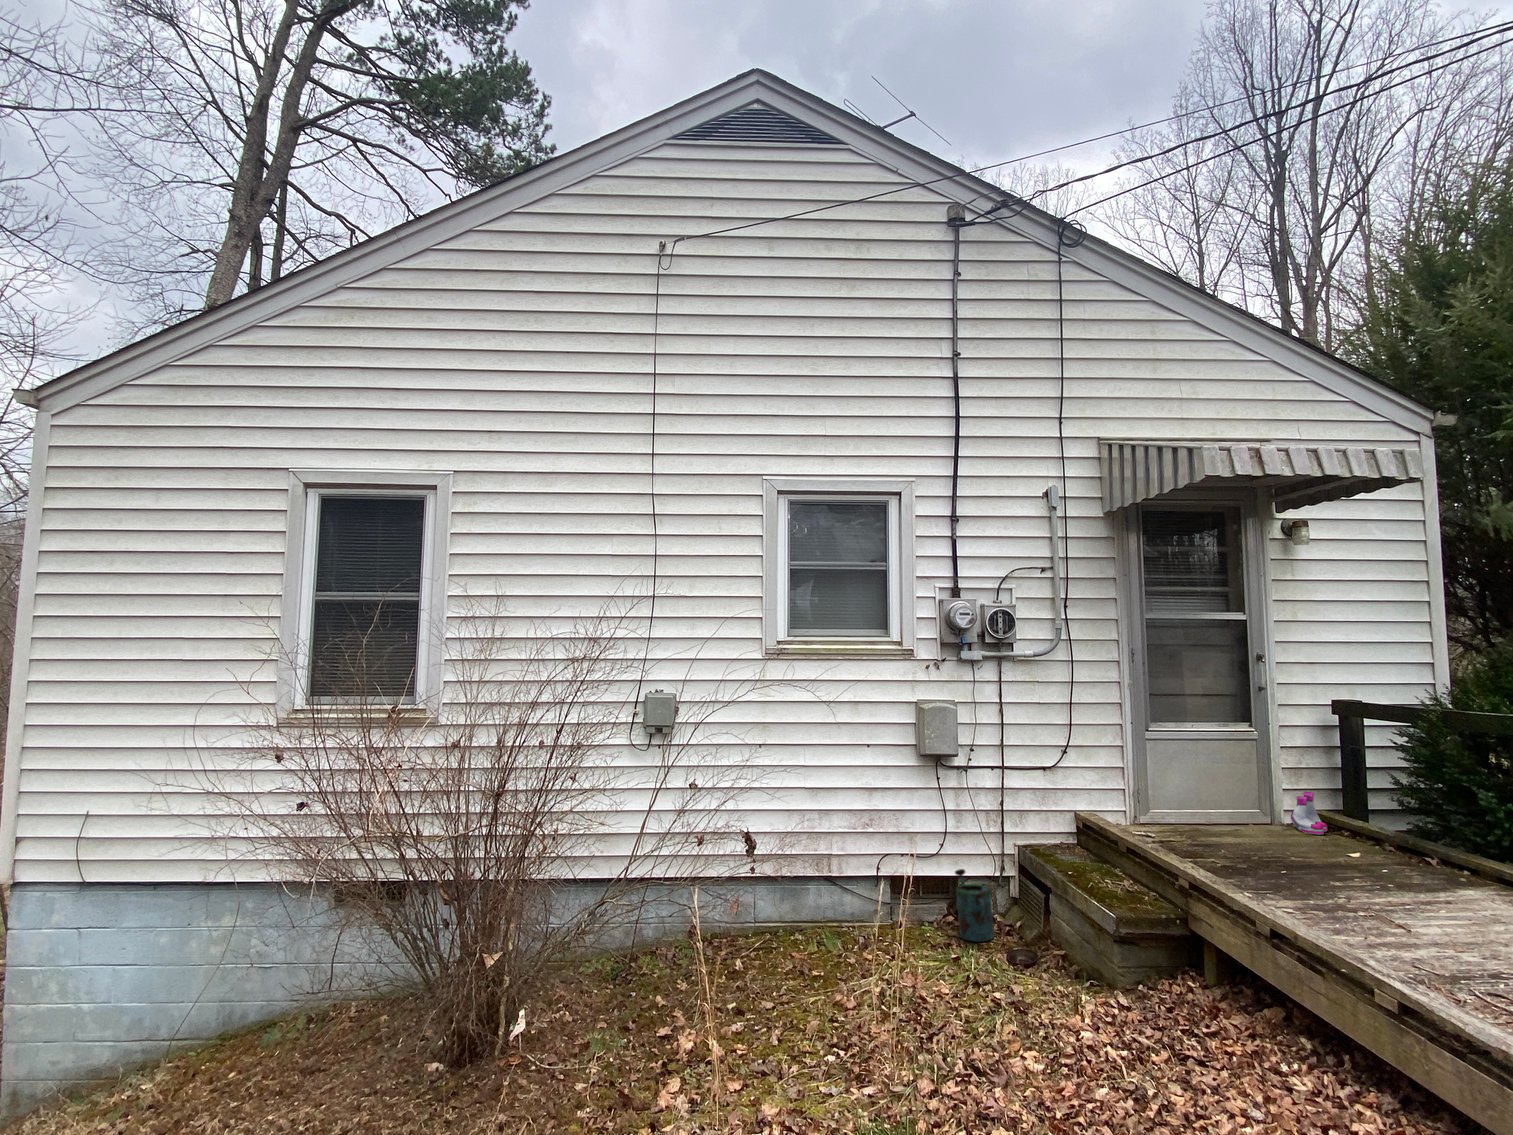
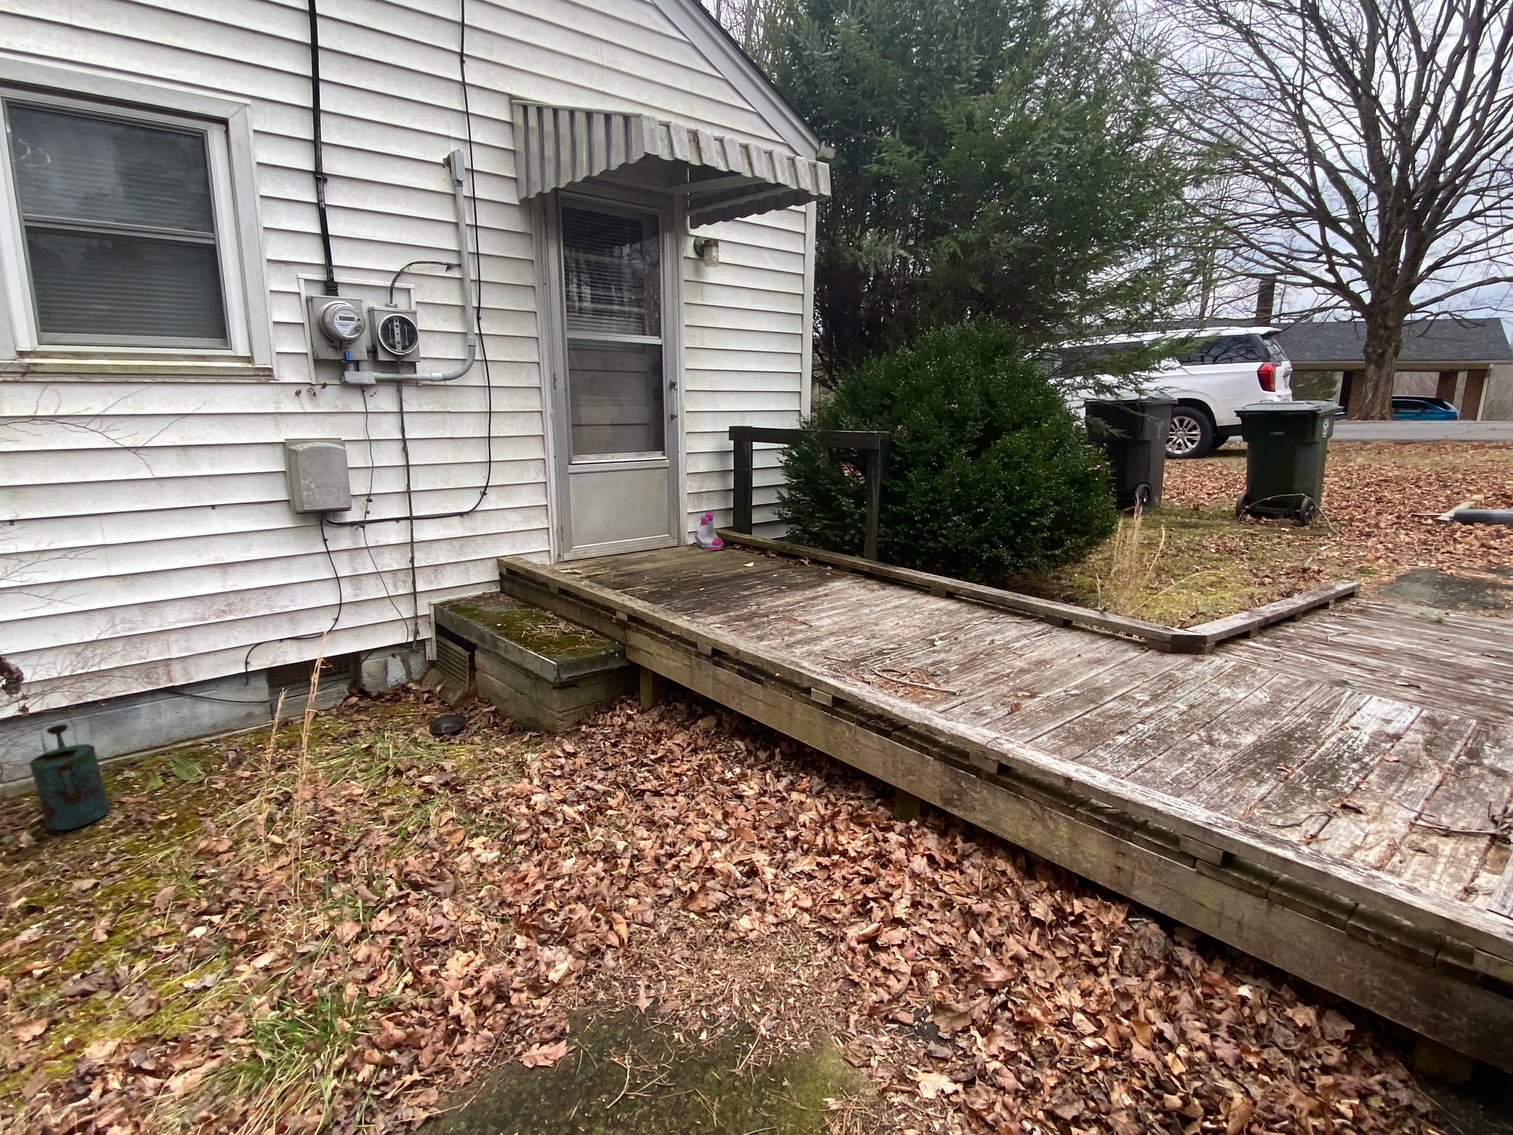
watering can: present [955,869,994,942] -> present [29,724,110,830]

